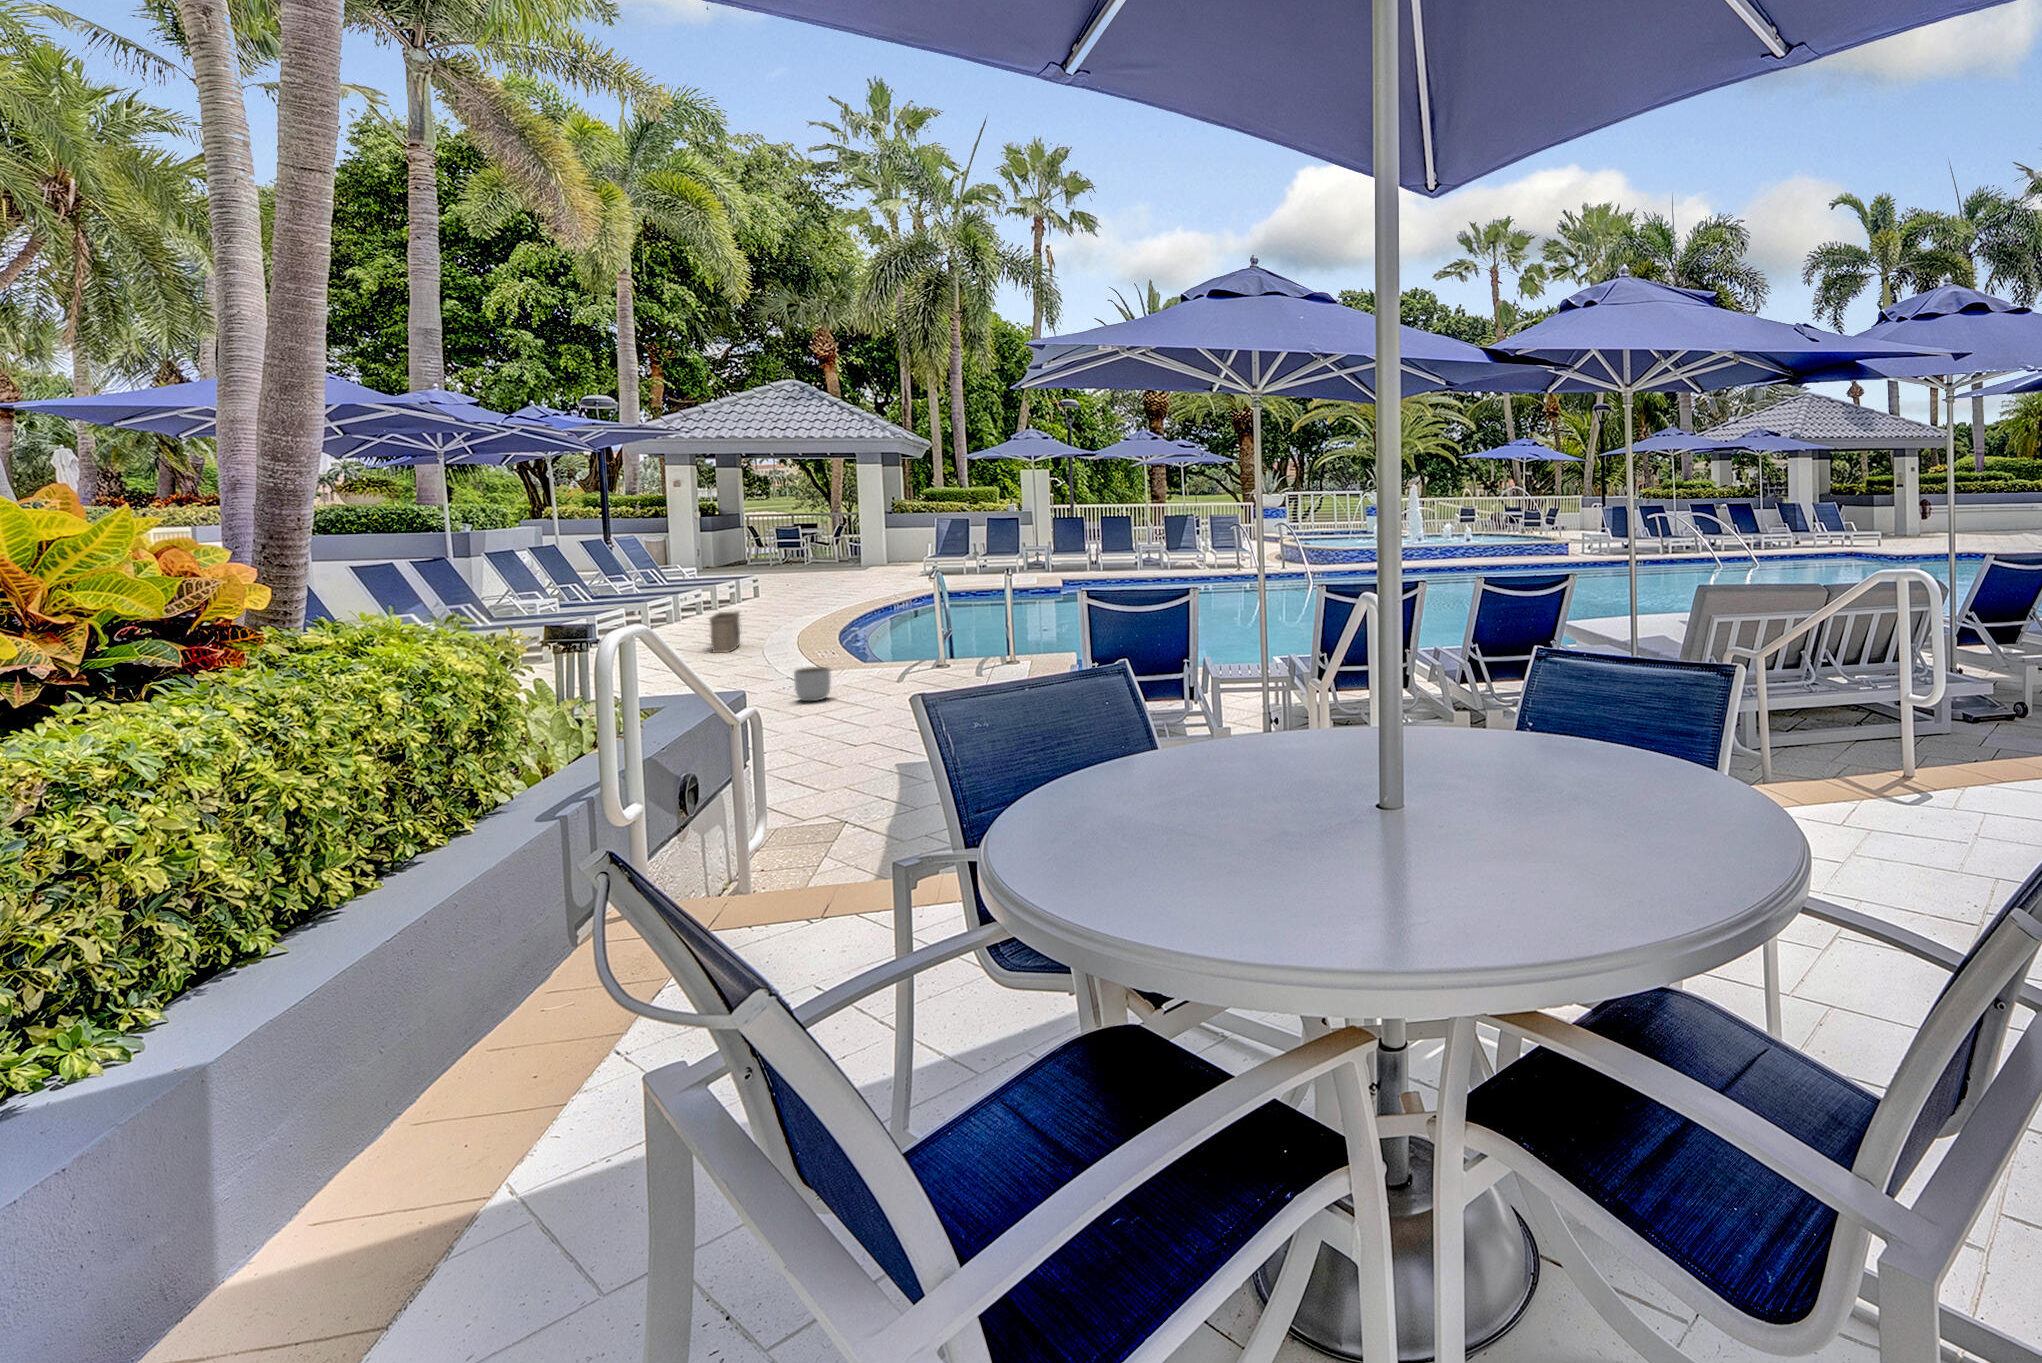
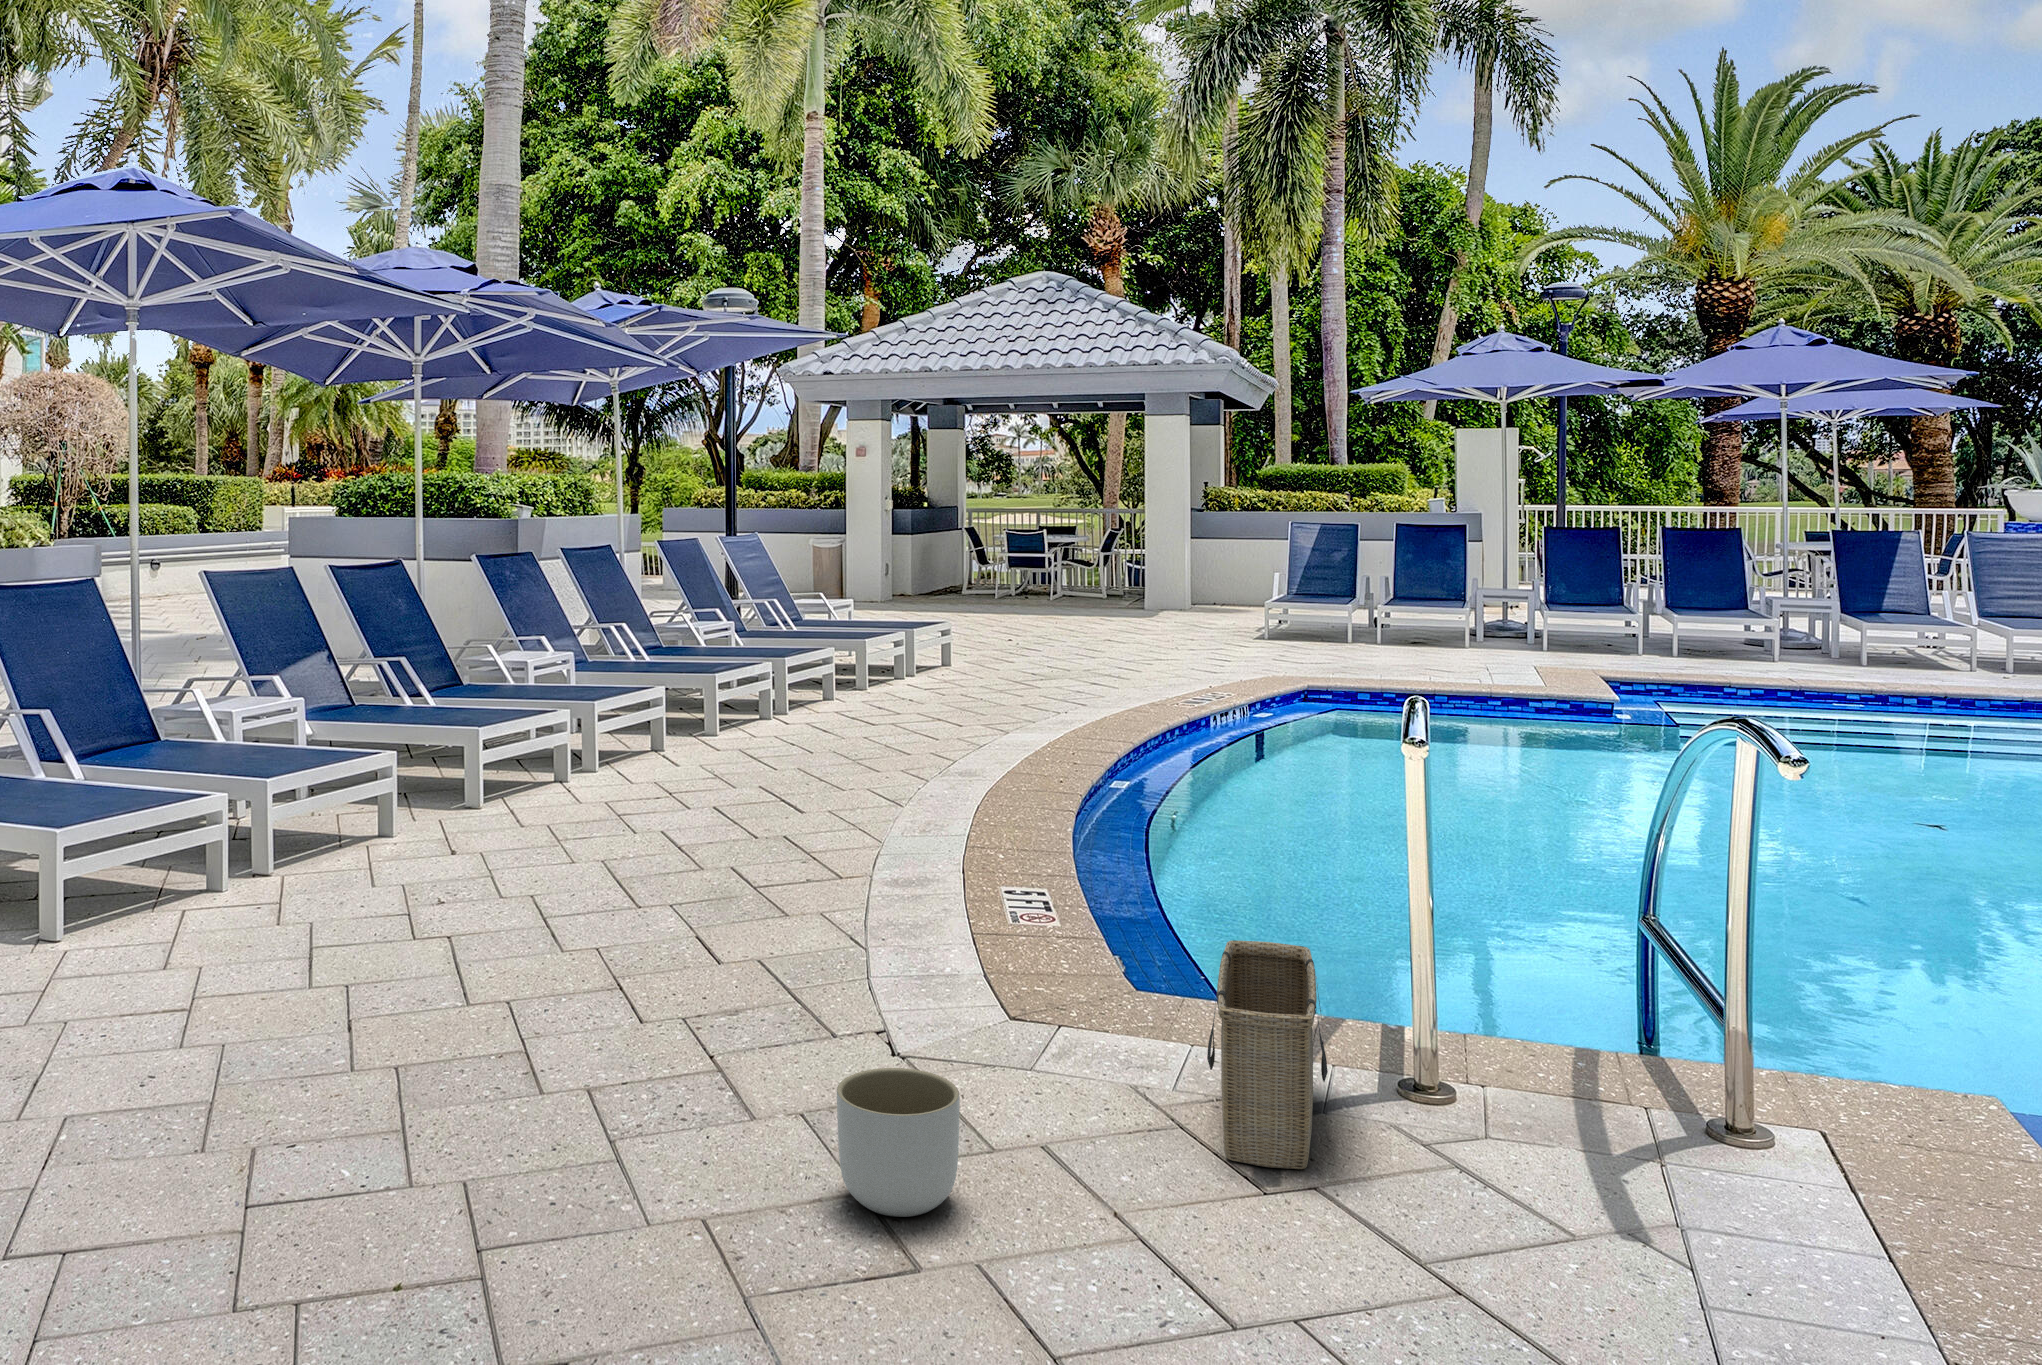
basket: present [710,612,740,653] -> present [1207,940,1328,1169]

